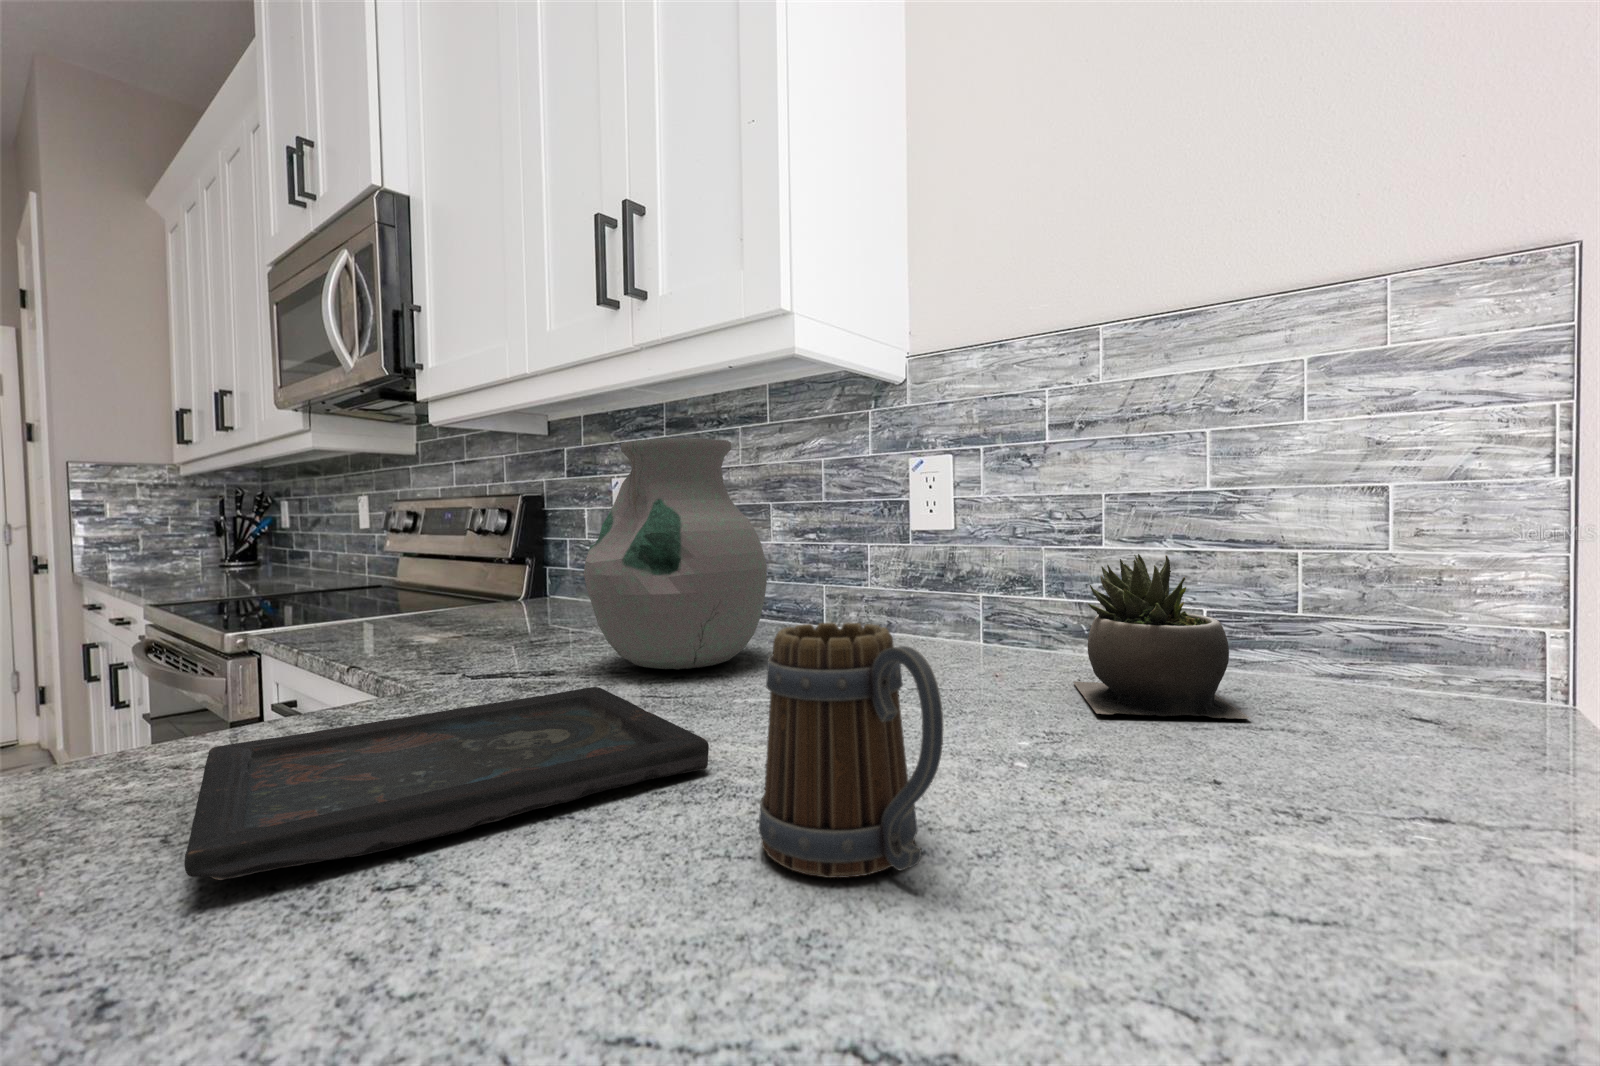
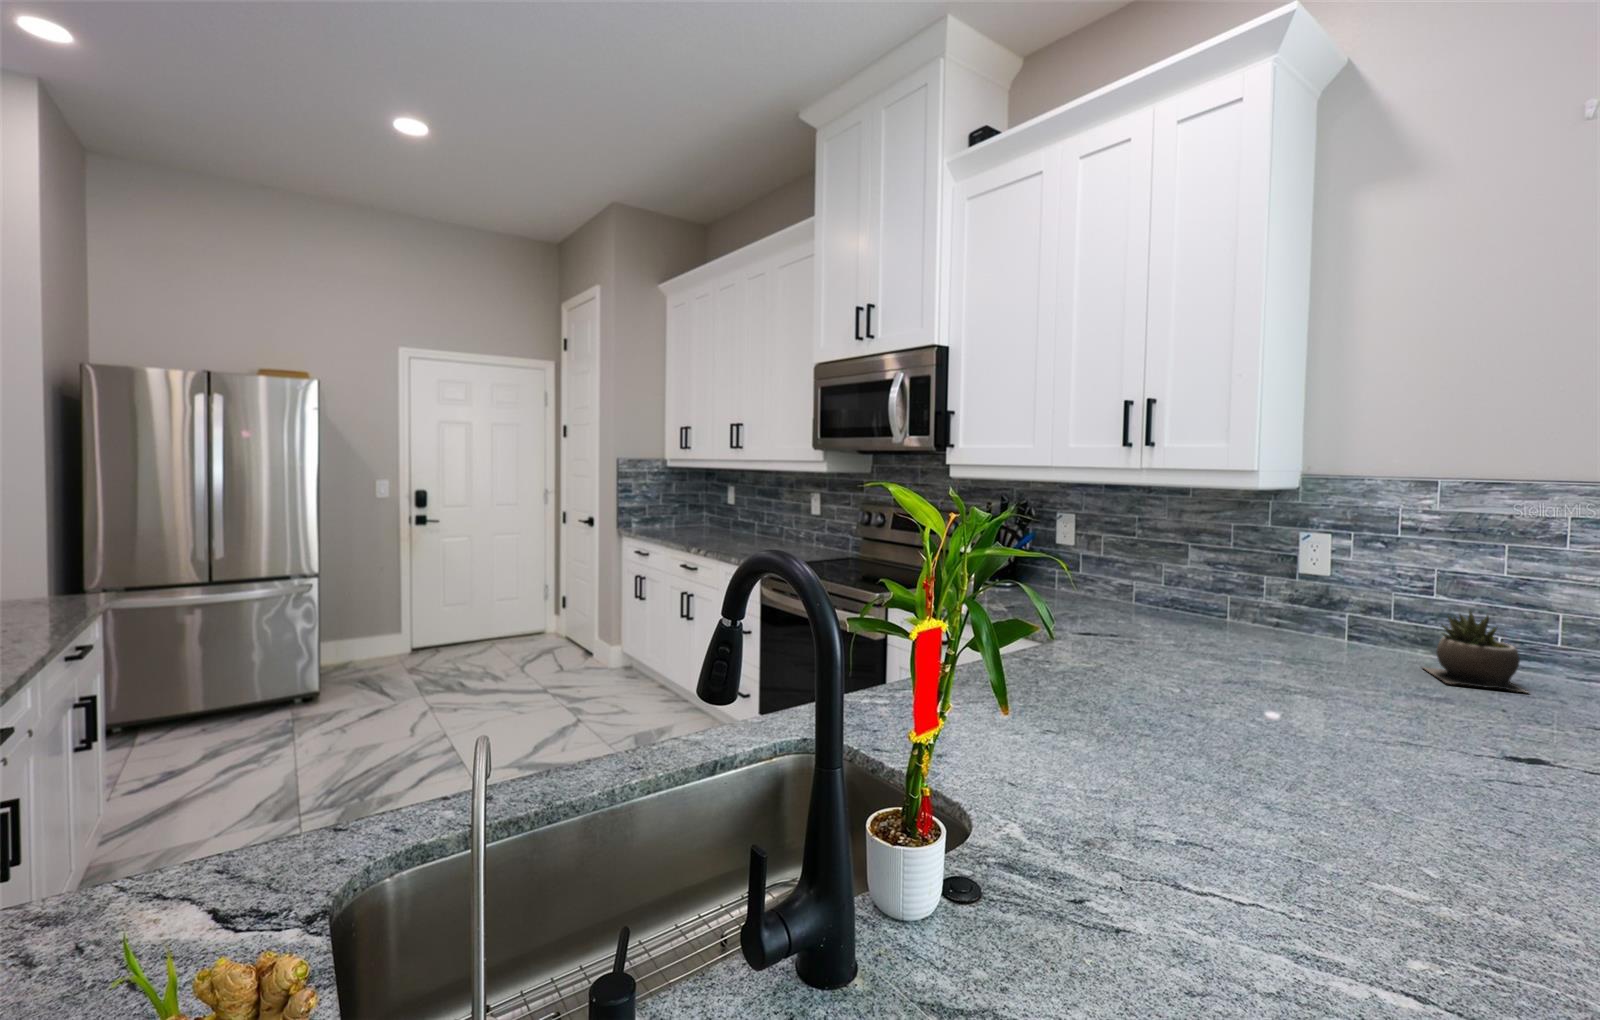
vase: present [584,438,767,670] -> none [1129,523,1230,639]
mug: present [759,622,943,878] -> none [1337,639,1432,723]
tray: present [184,687,709,880] -> none [1069,646,1280,700]

